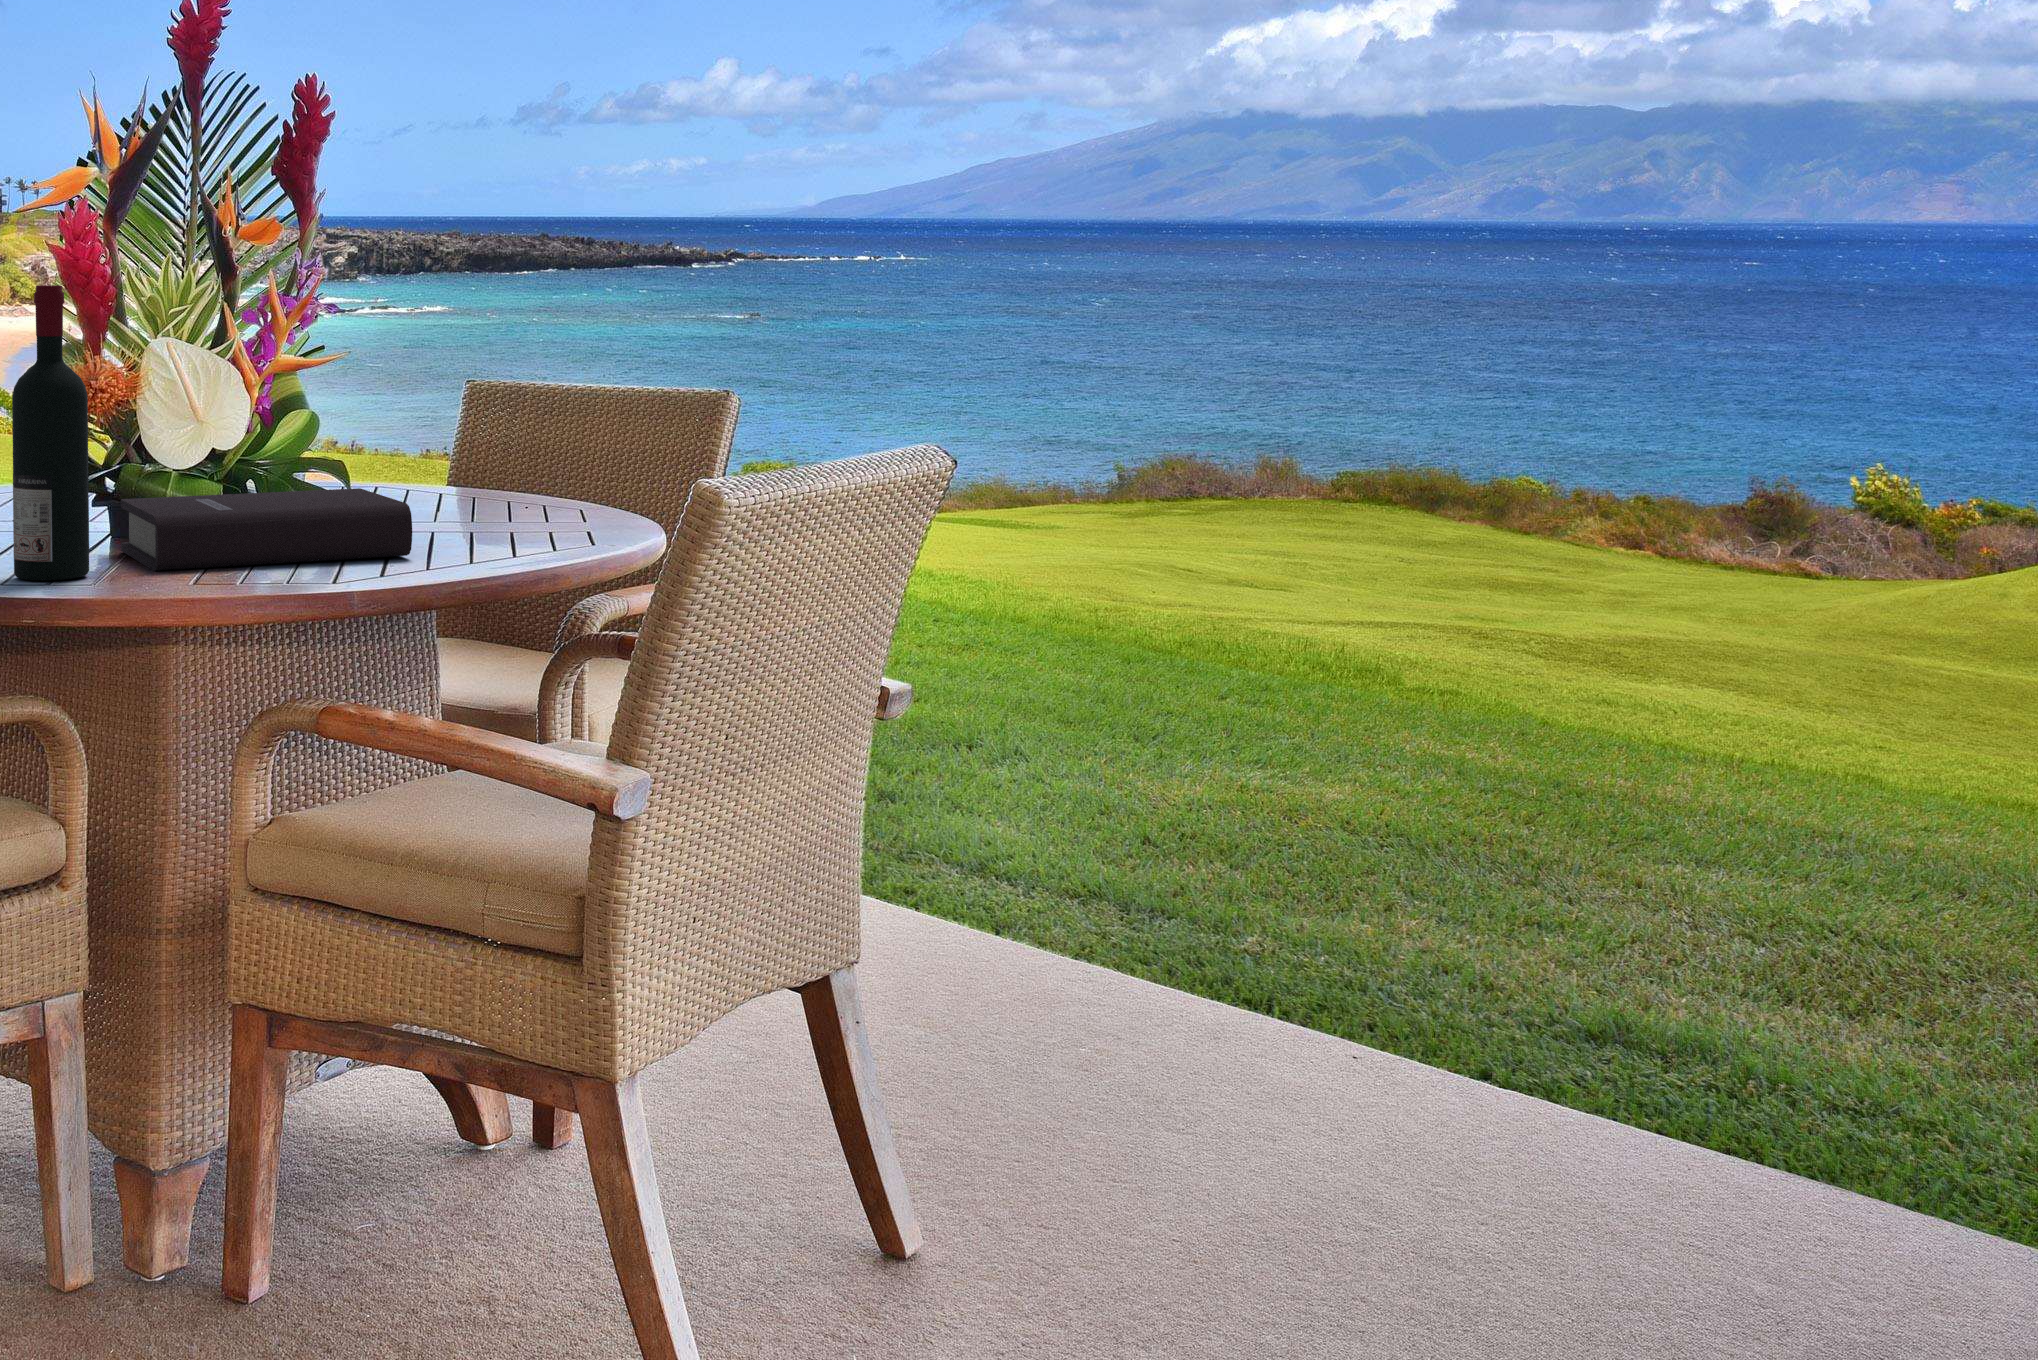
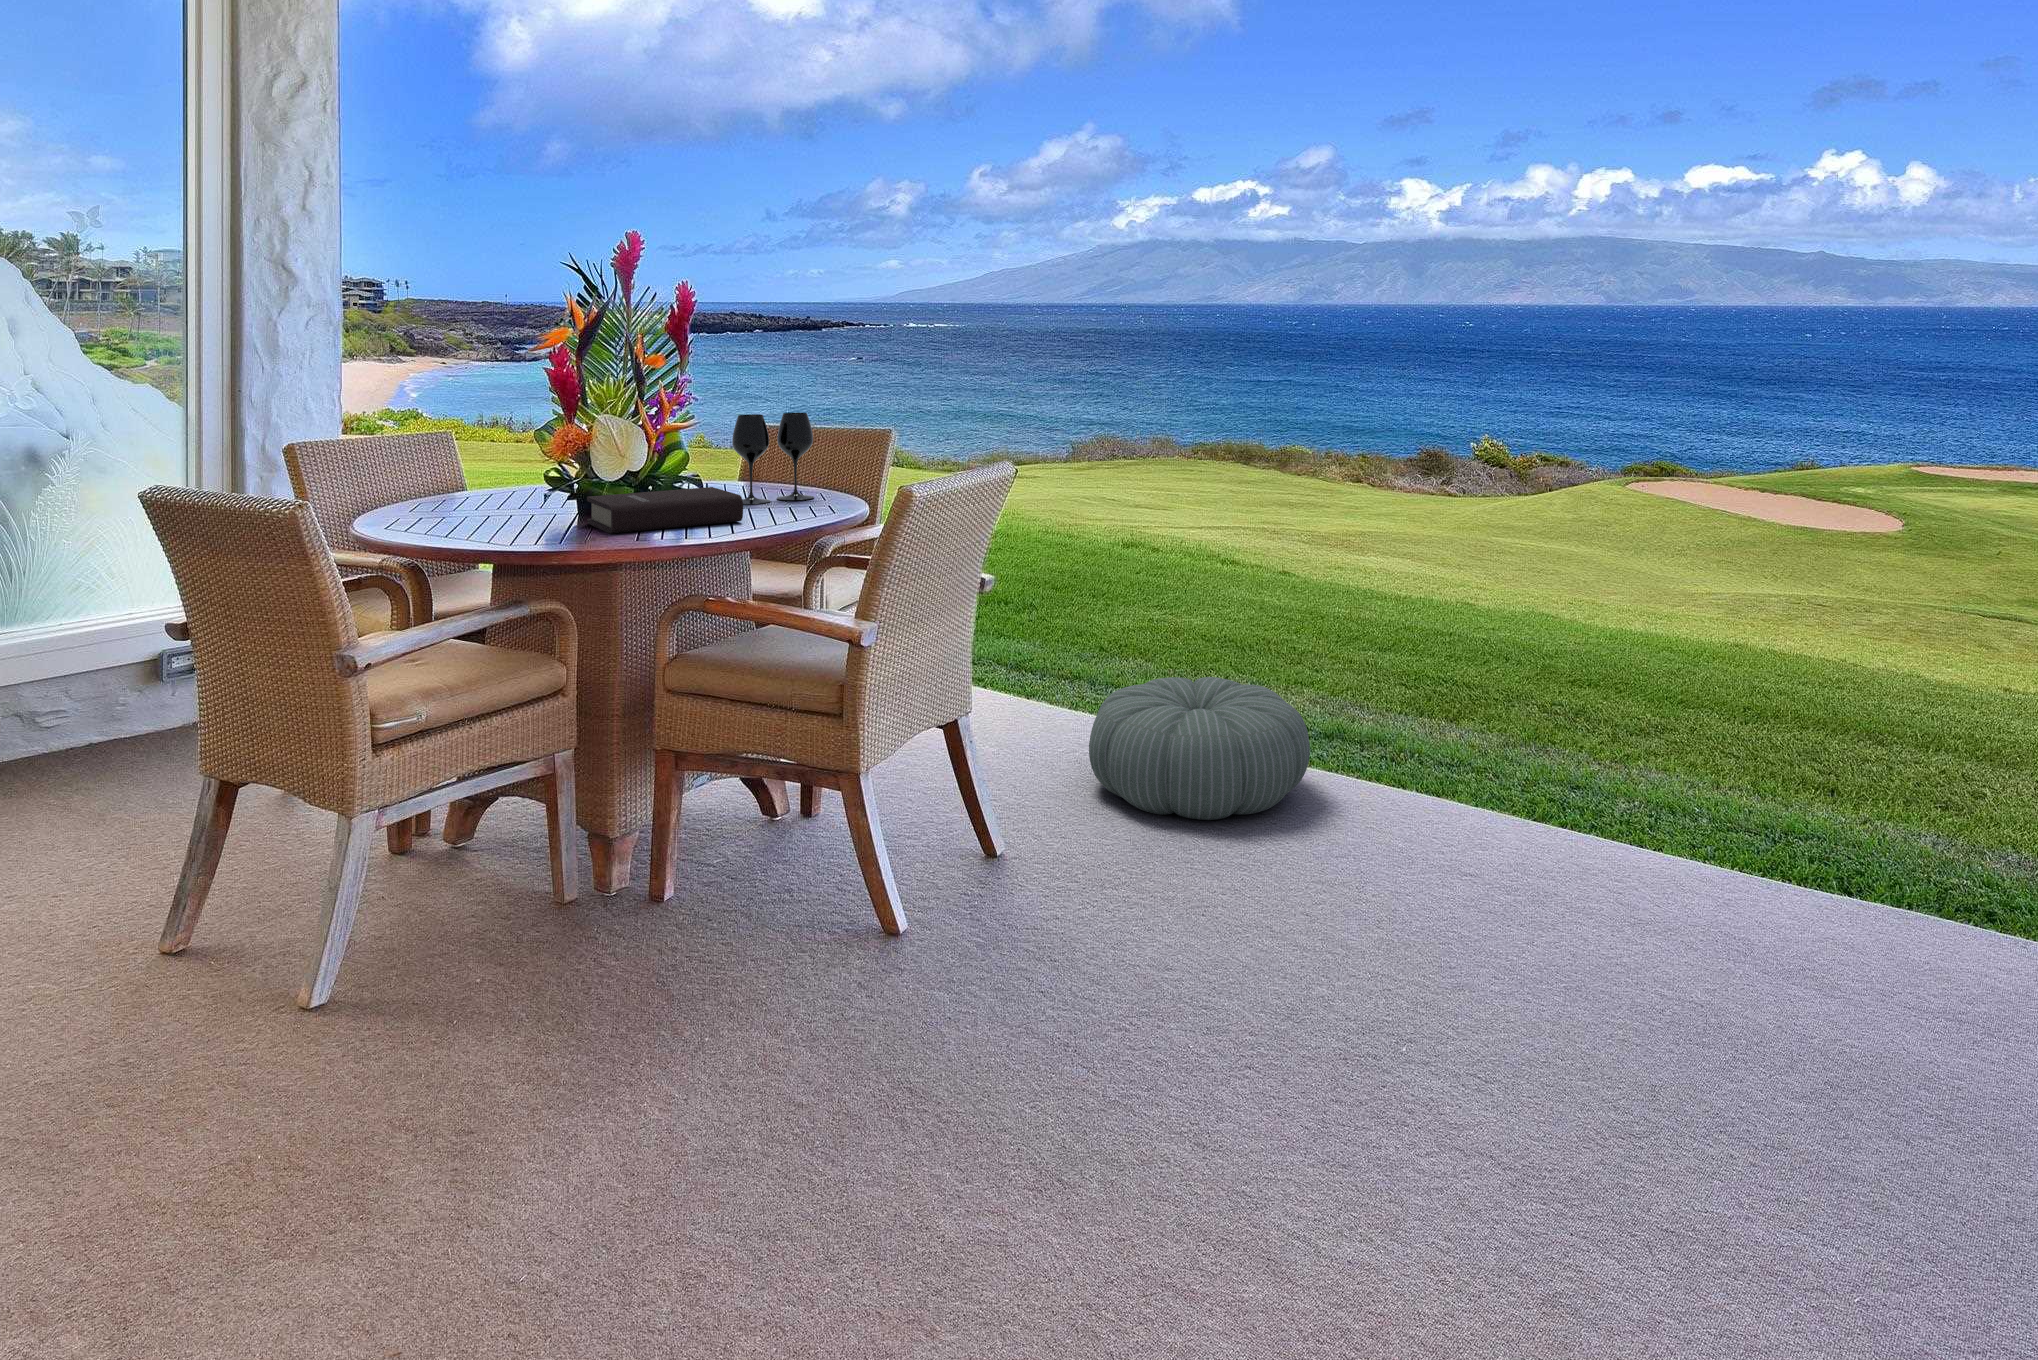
wine bottle: present [12,285,89,580] -> none [536,391,577,541]
wine glass: none [405,350,563,526] -> present [732,413,814,504]
pouf: none [1106,911,1581,1215] -> present [1089,677,1310,820]

